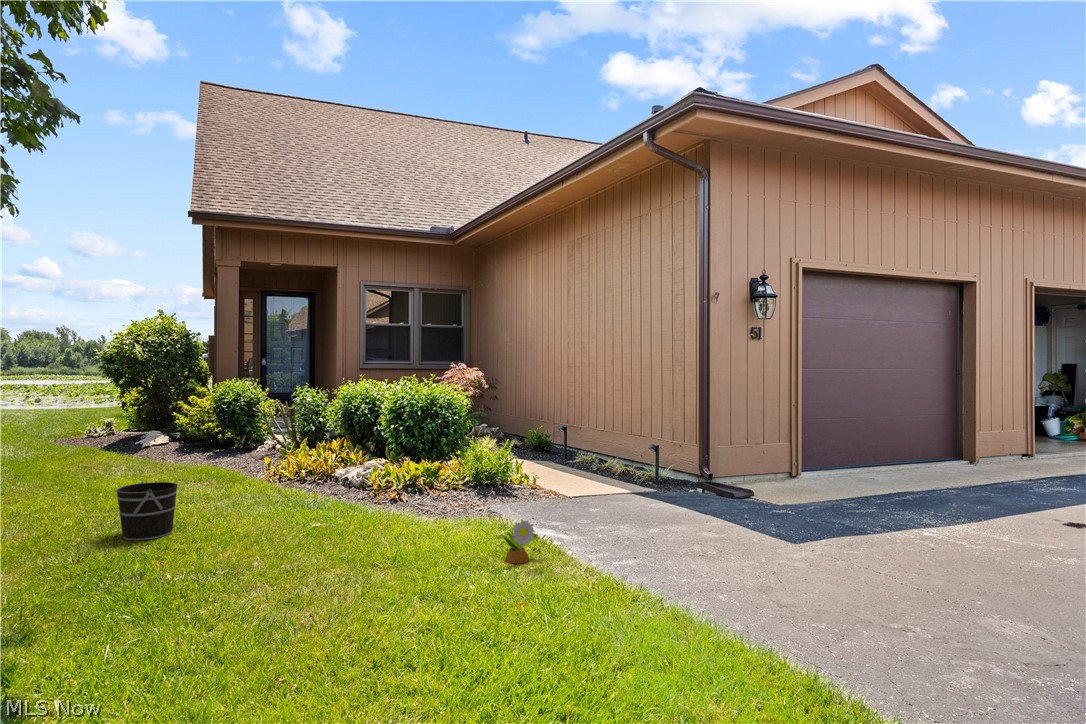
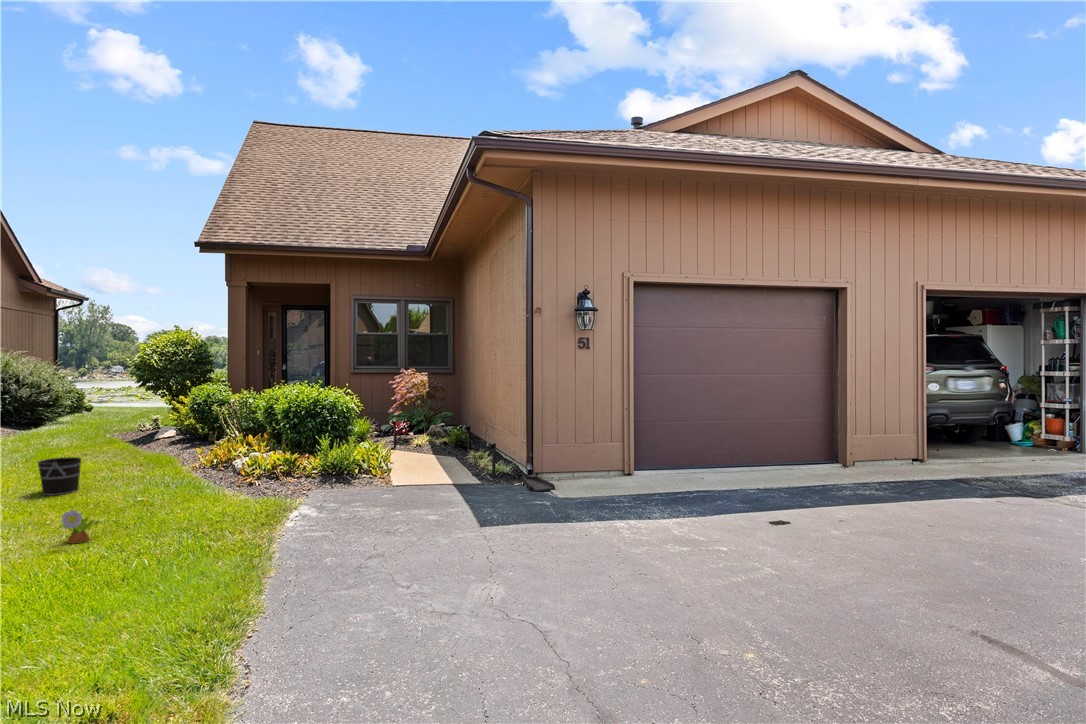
decorative plant: present [496,519,539,564] -> present [57,509,102,544]

